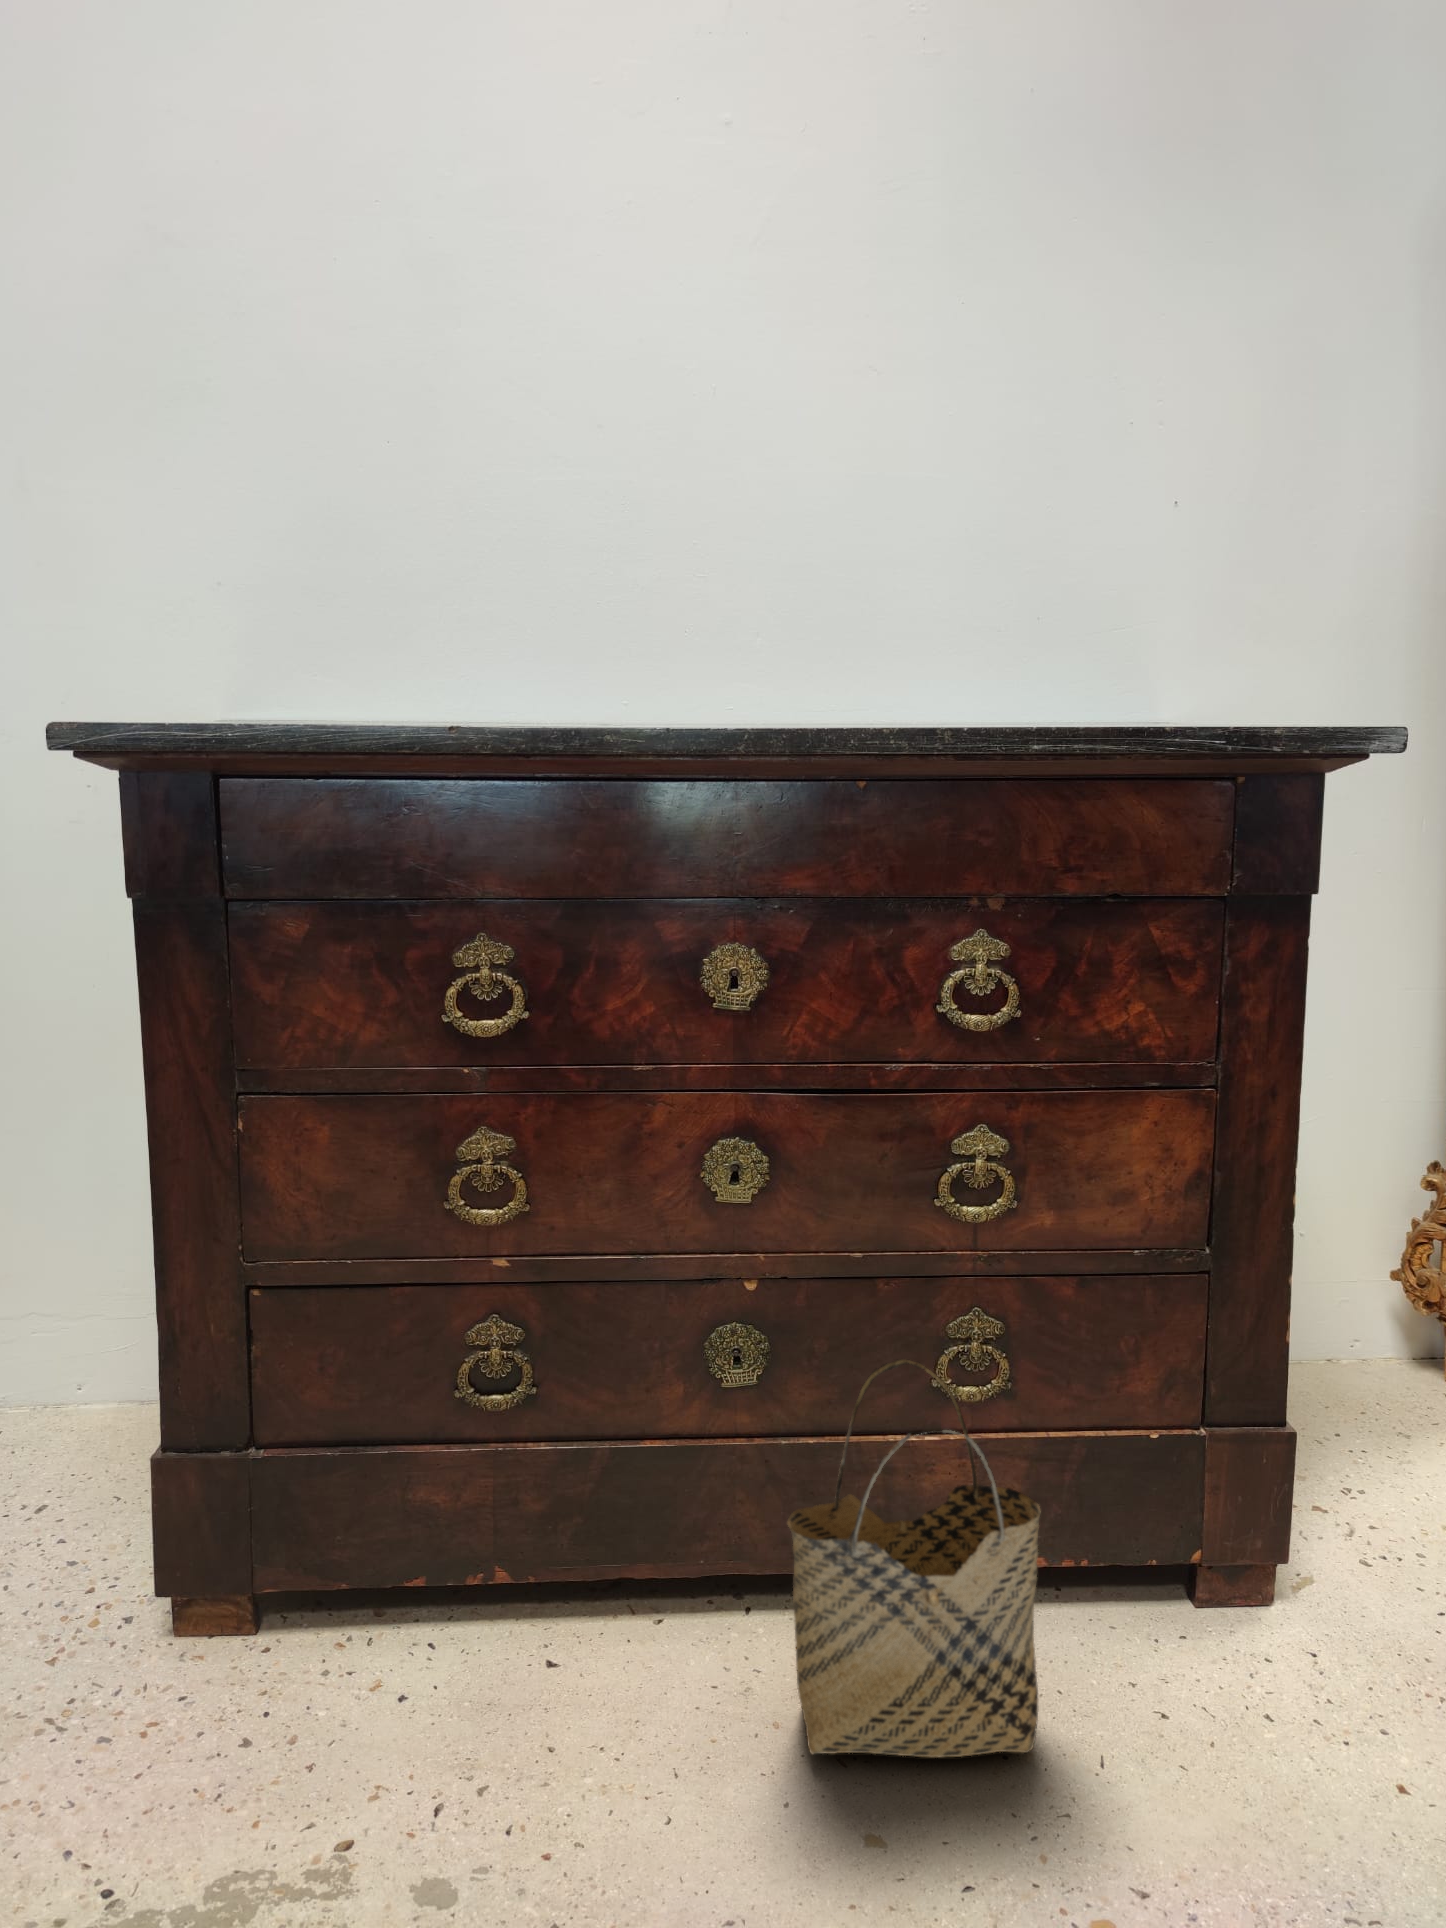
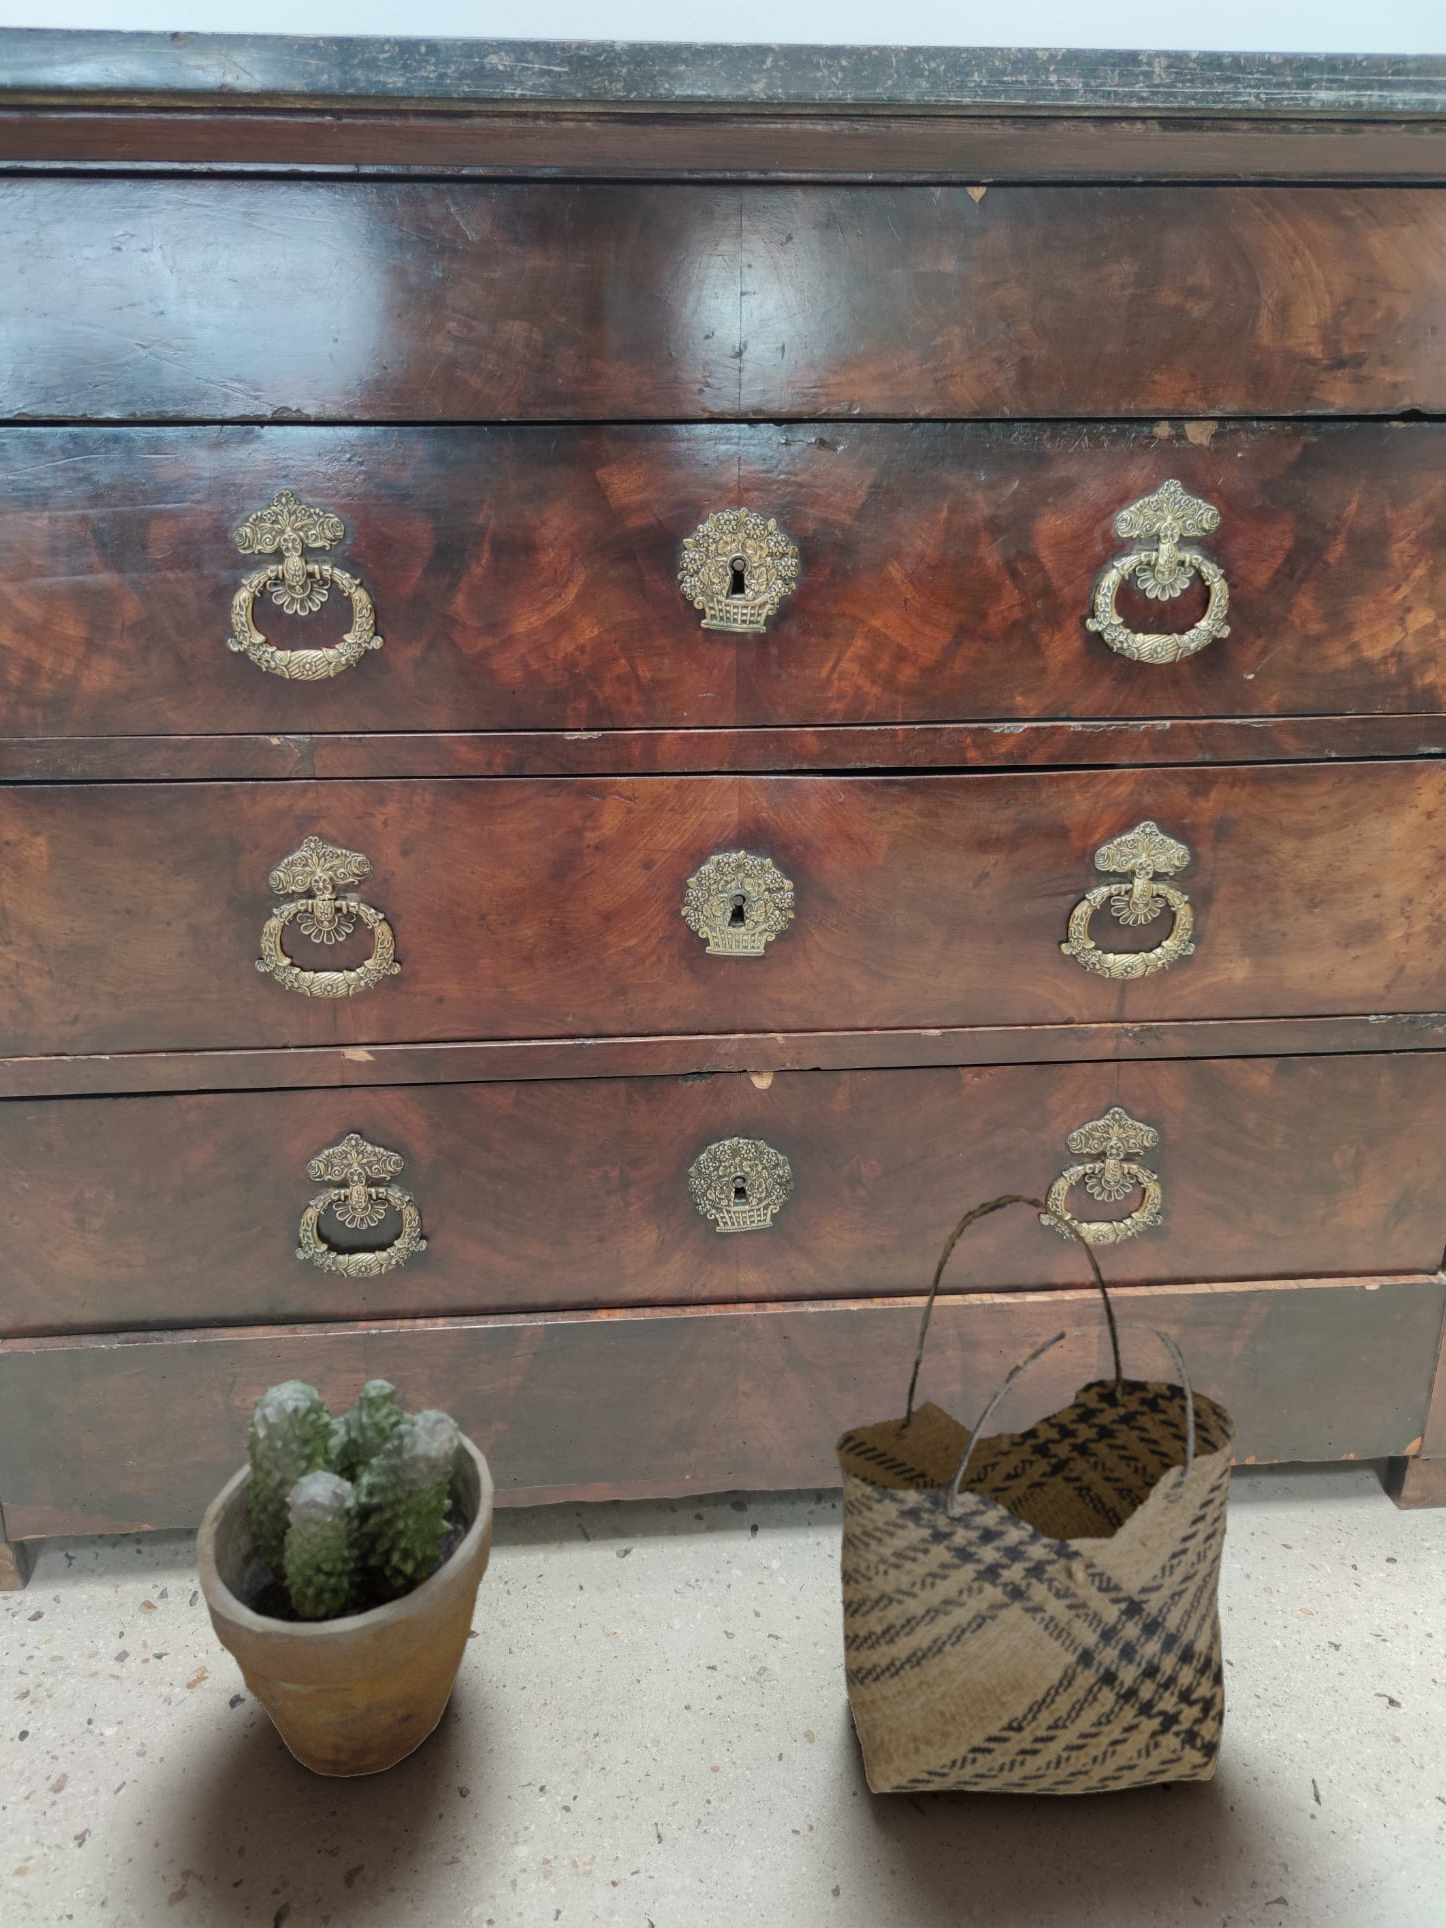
potted plant: none [391,1470,575,1742] -> present [196,1379,494,1778]

